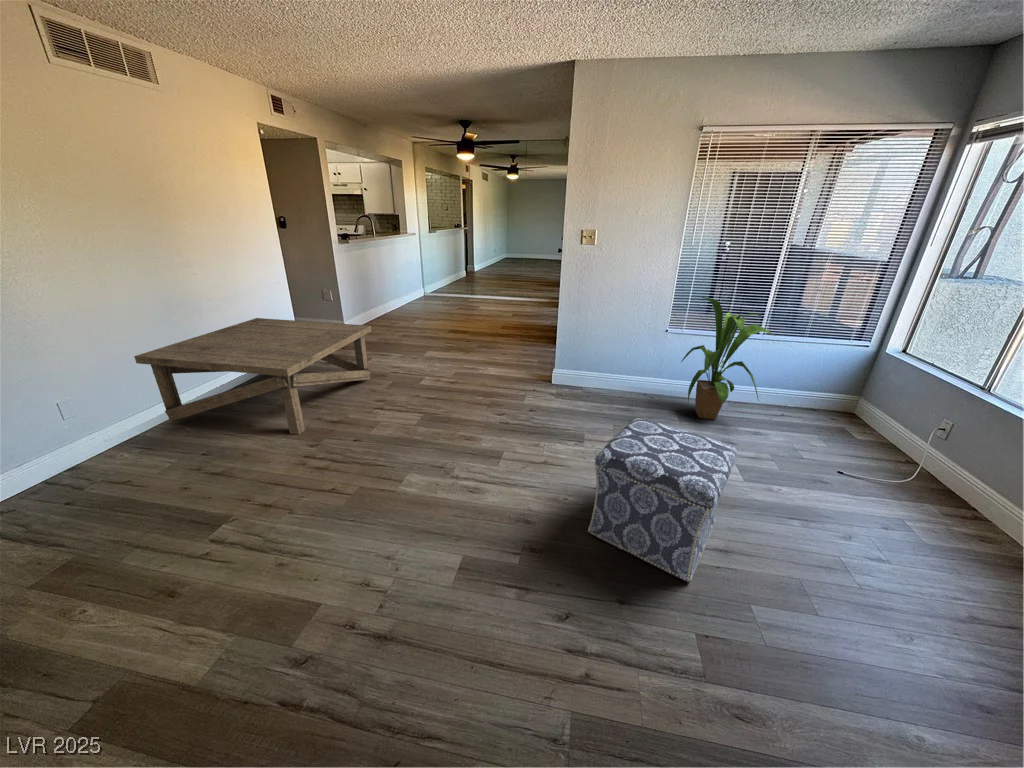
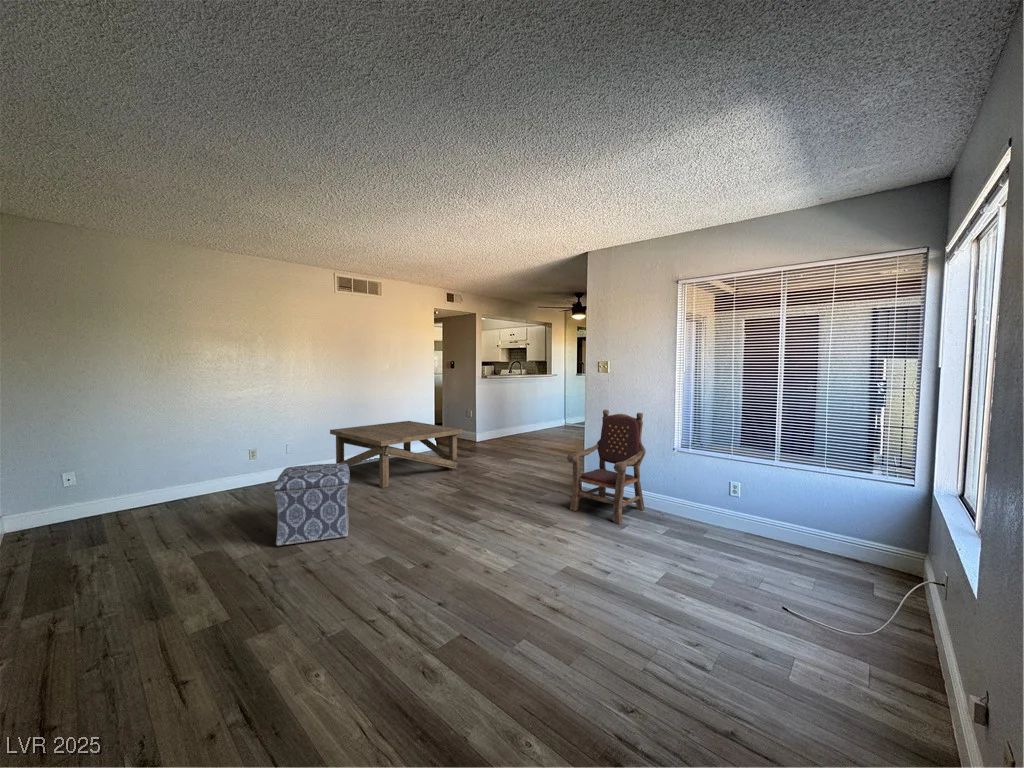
armchair: none [570,292,648,418] -> present [567,410,646,524]
house plant: present [681,297,775,419] -> none [660,412,765,541]
ottoman: present [588,418,737,582] -> present [274,463,350,546]

